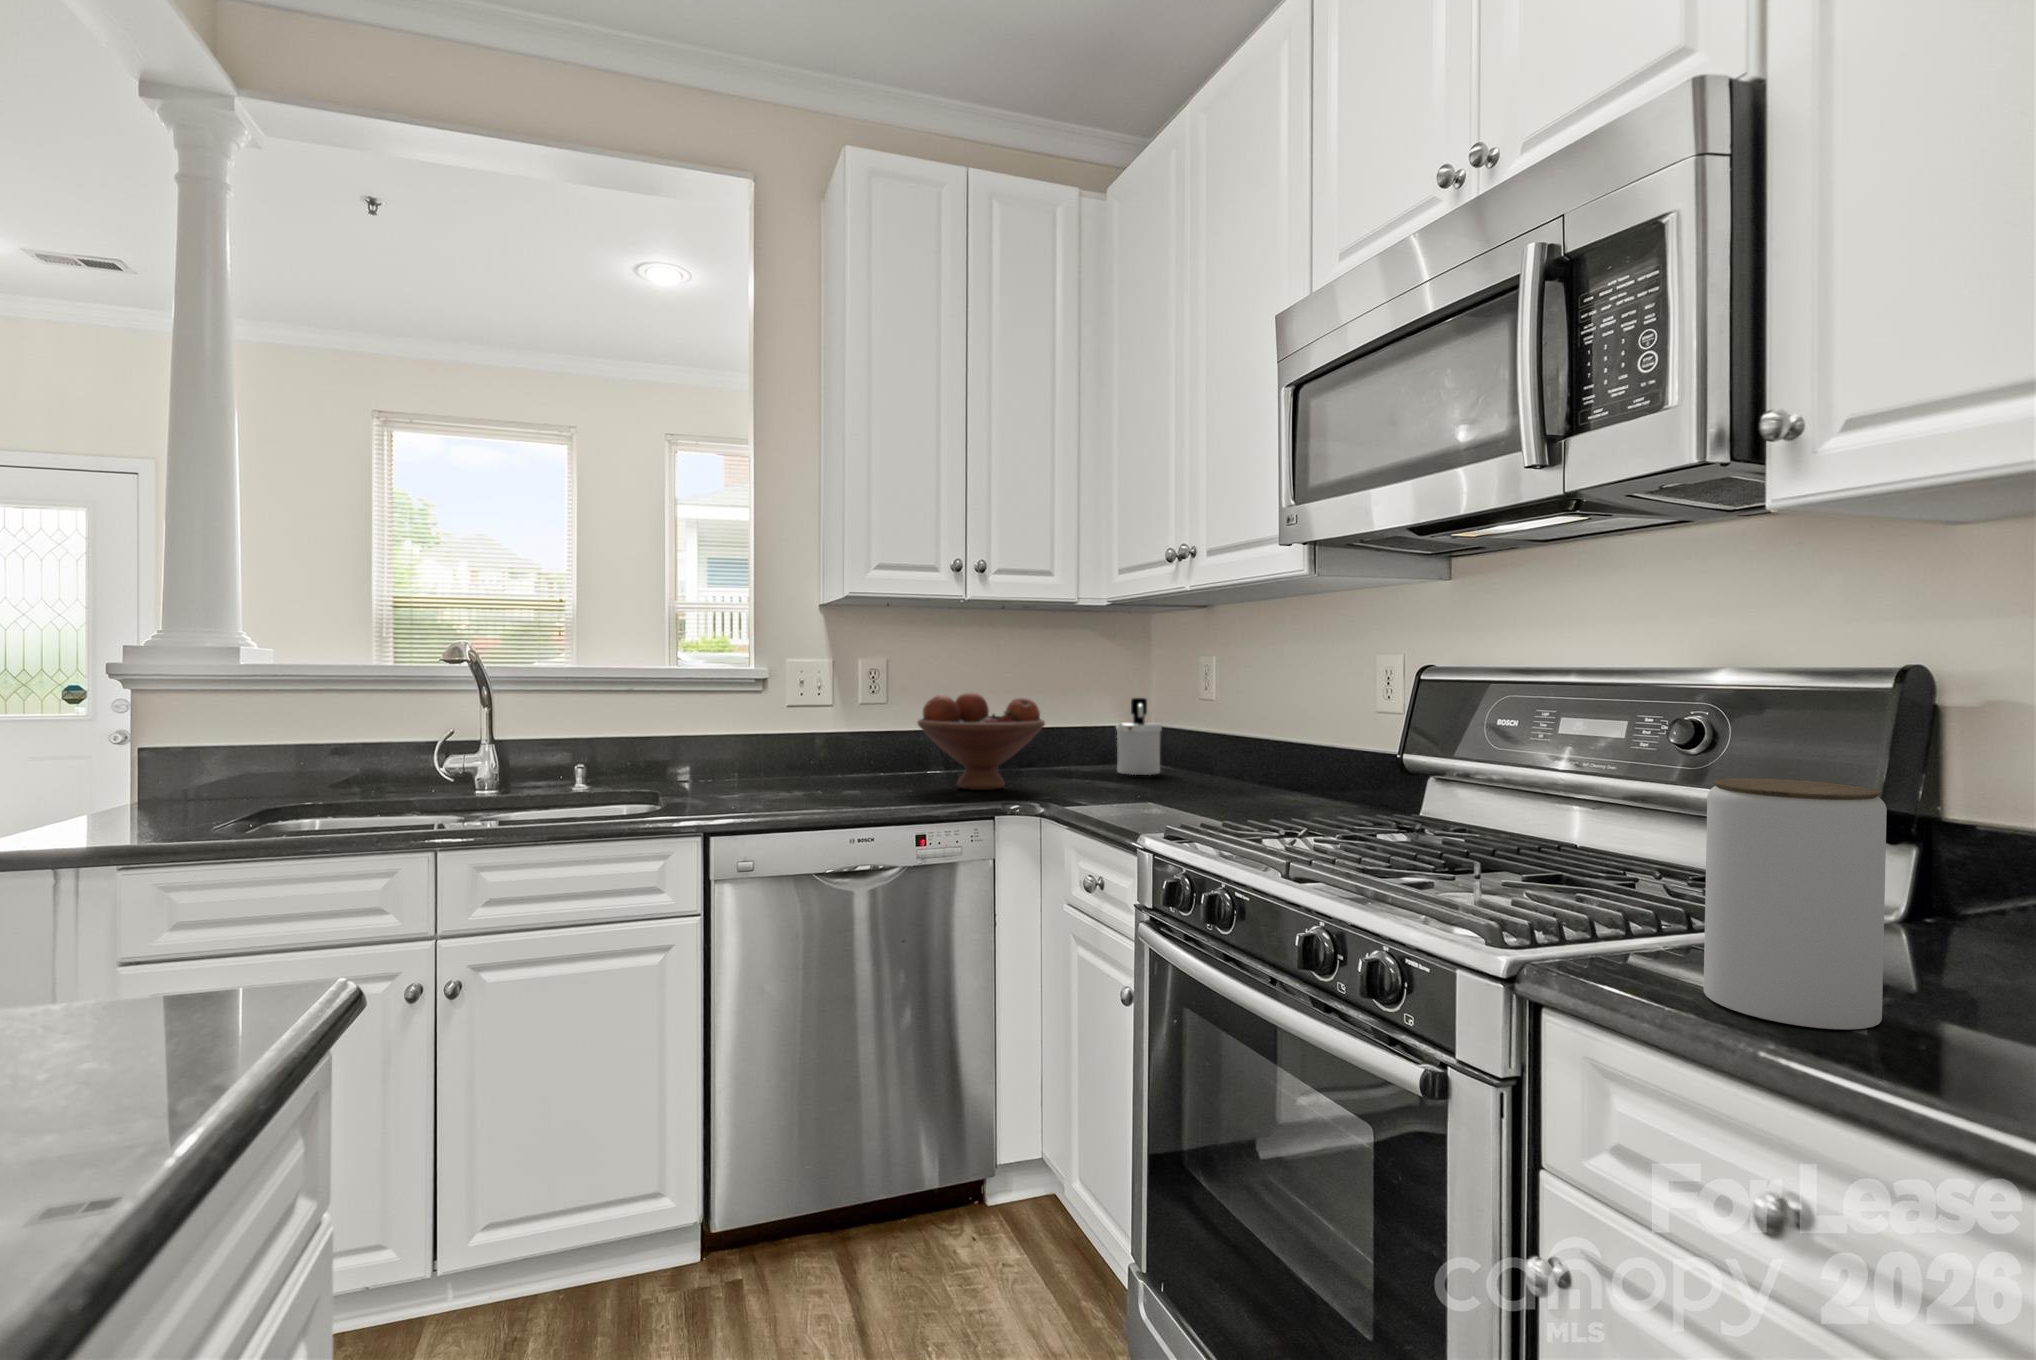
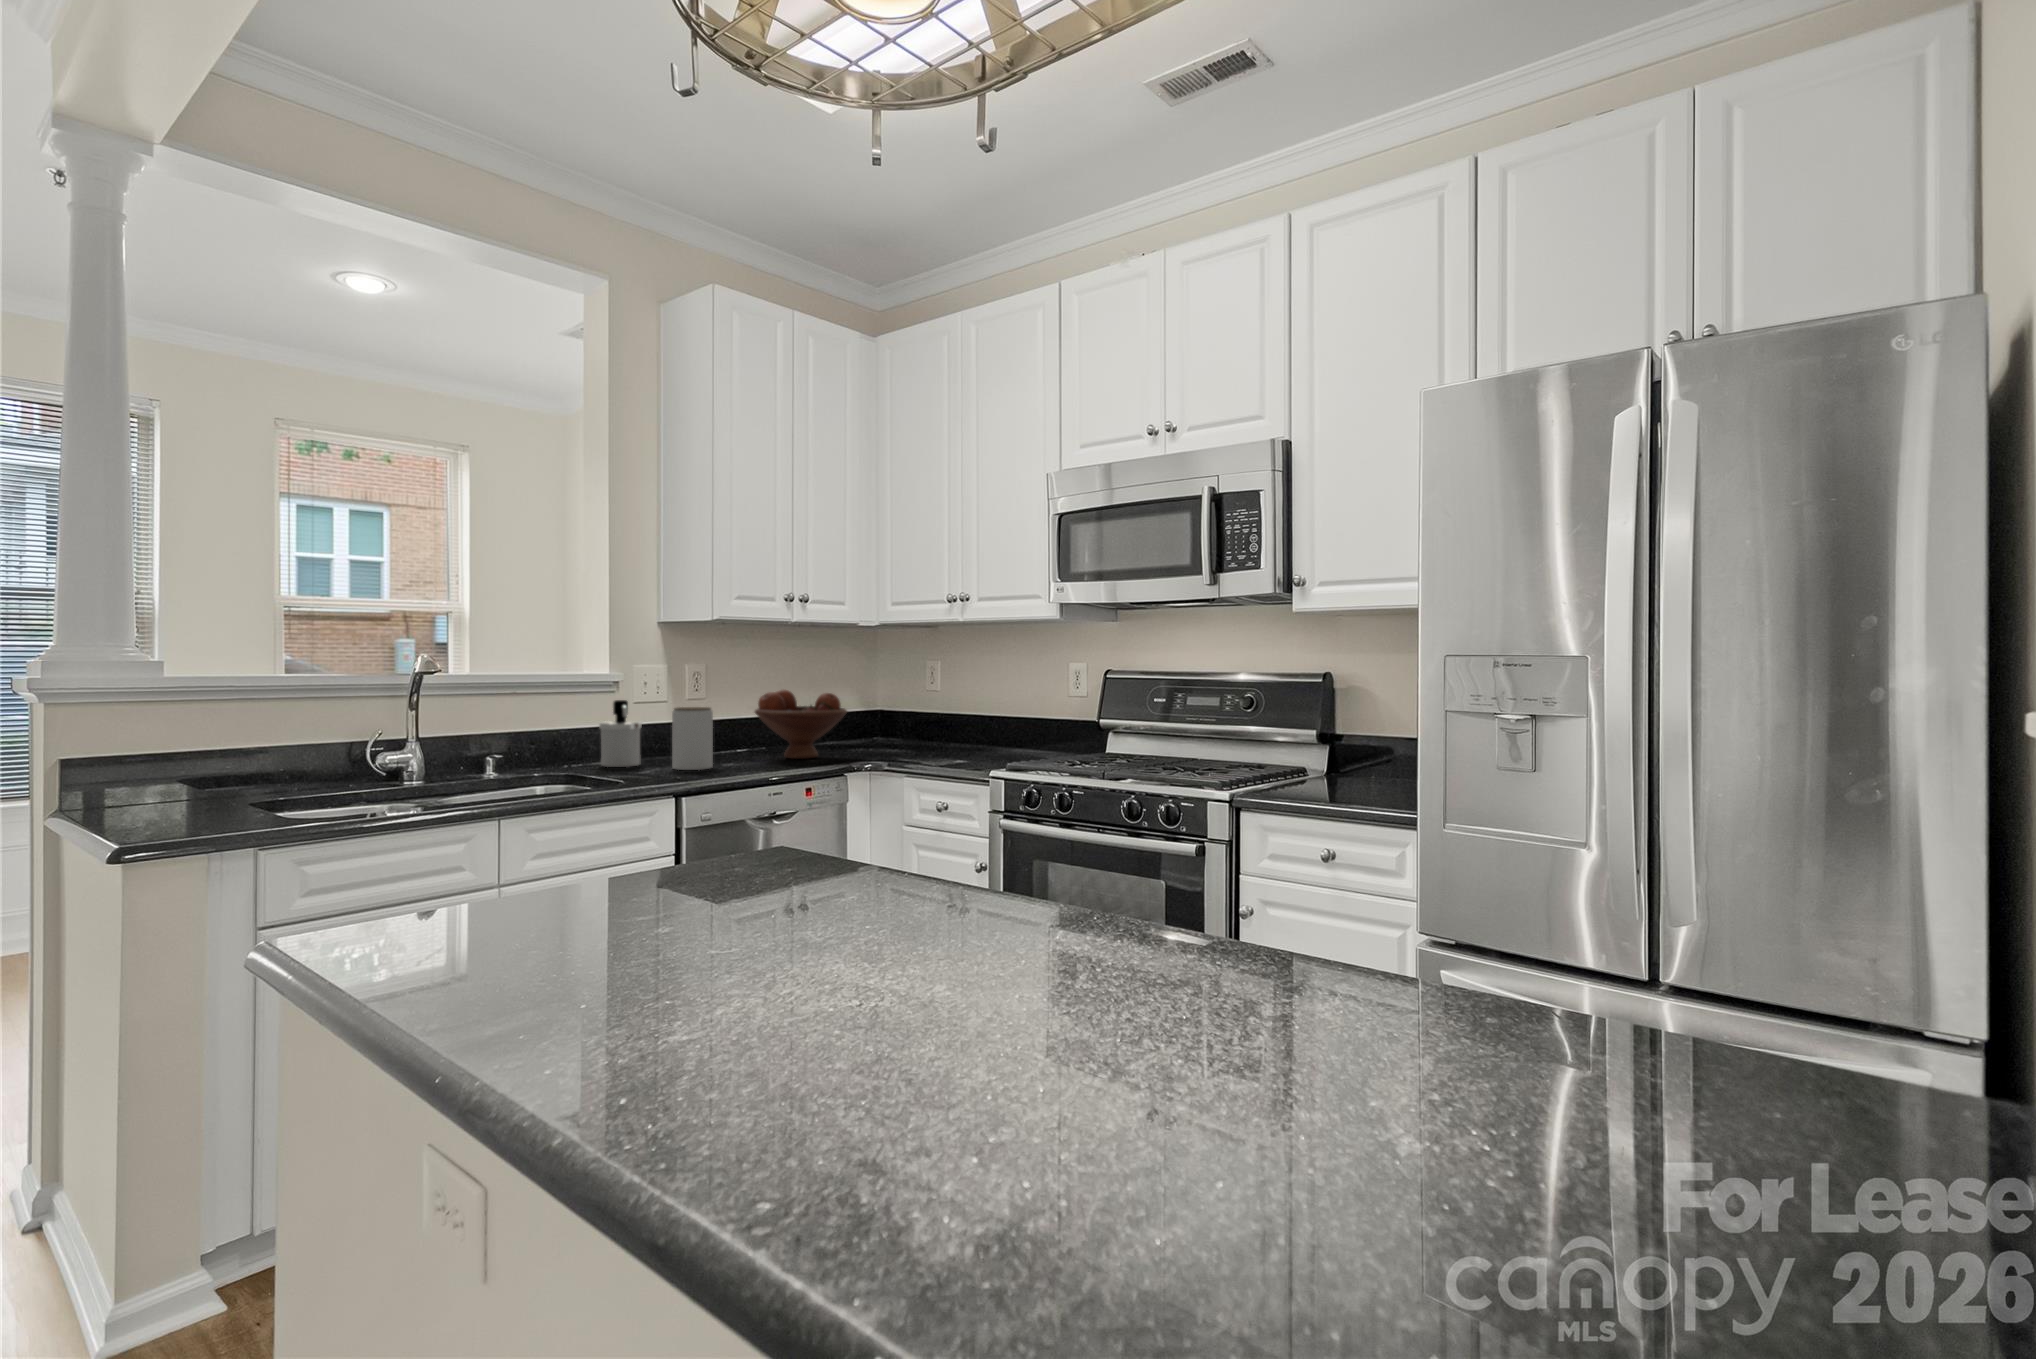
soap dispenser: present [1116,698,1162,775] -> present [599,700,642,767]
jar: present [1704,778,1887,1030] -> present [672,707,713,770]

